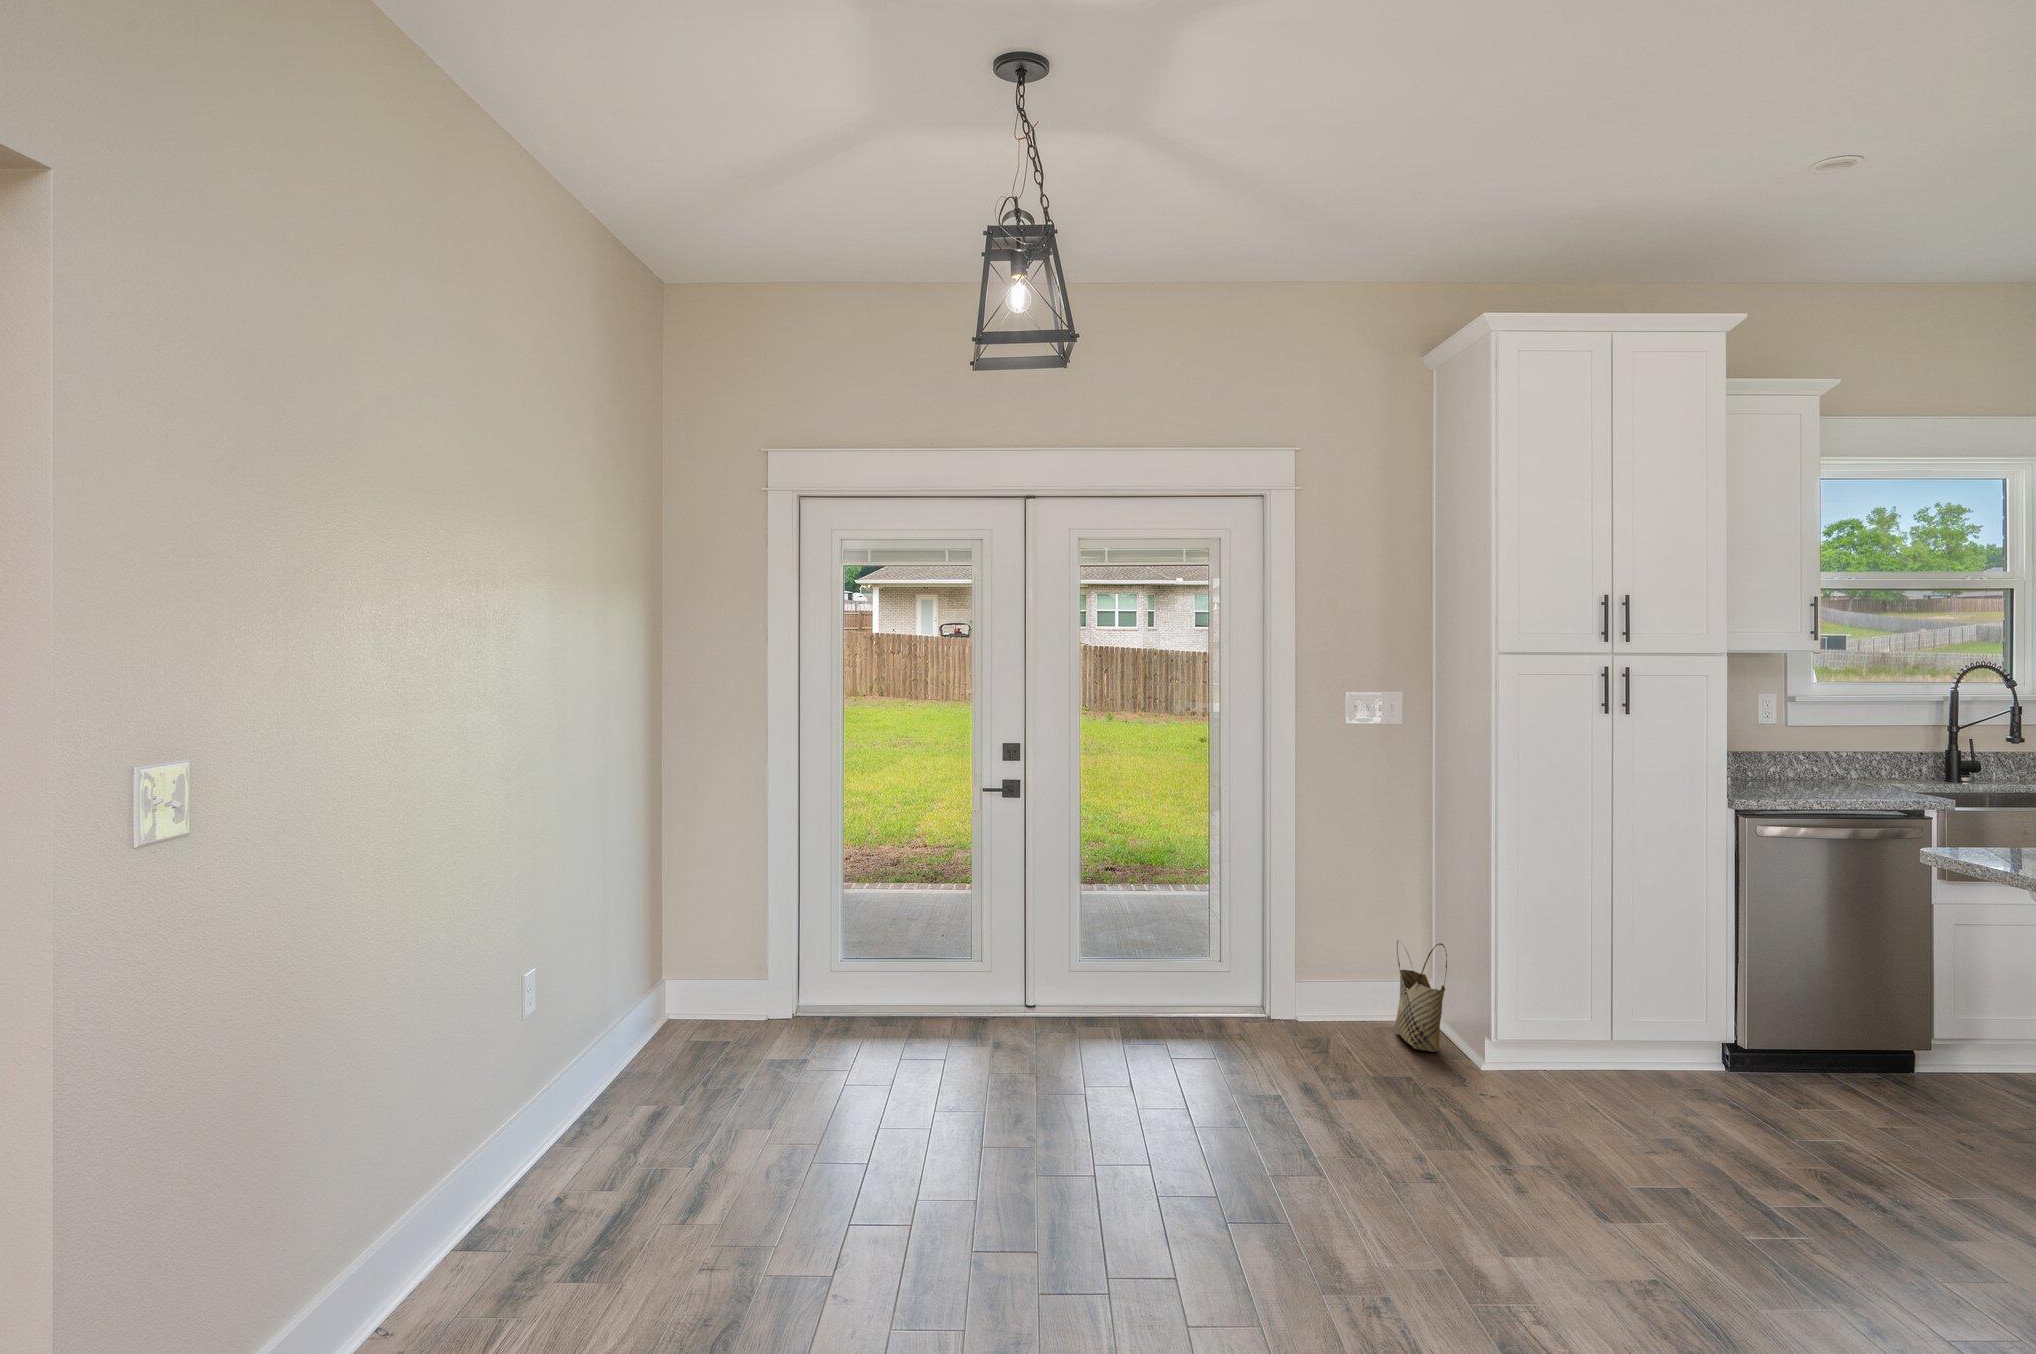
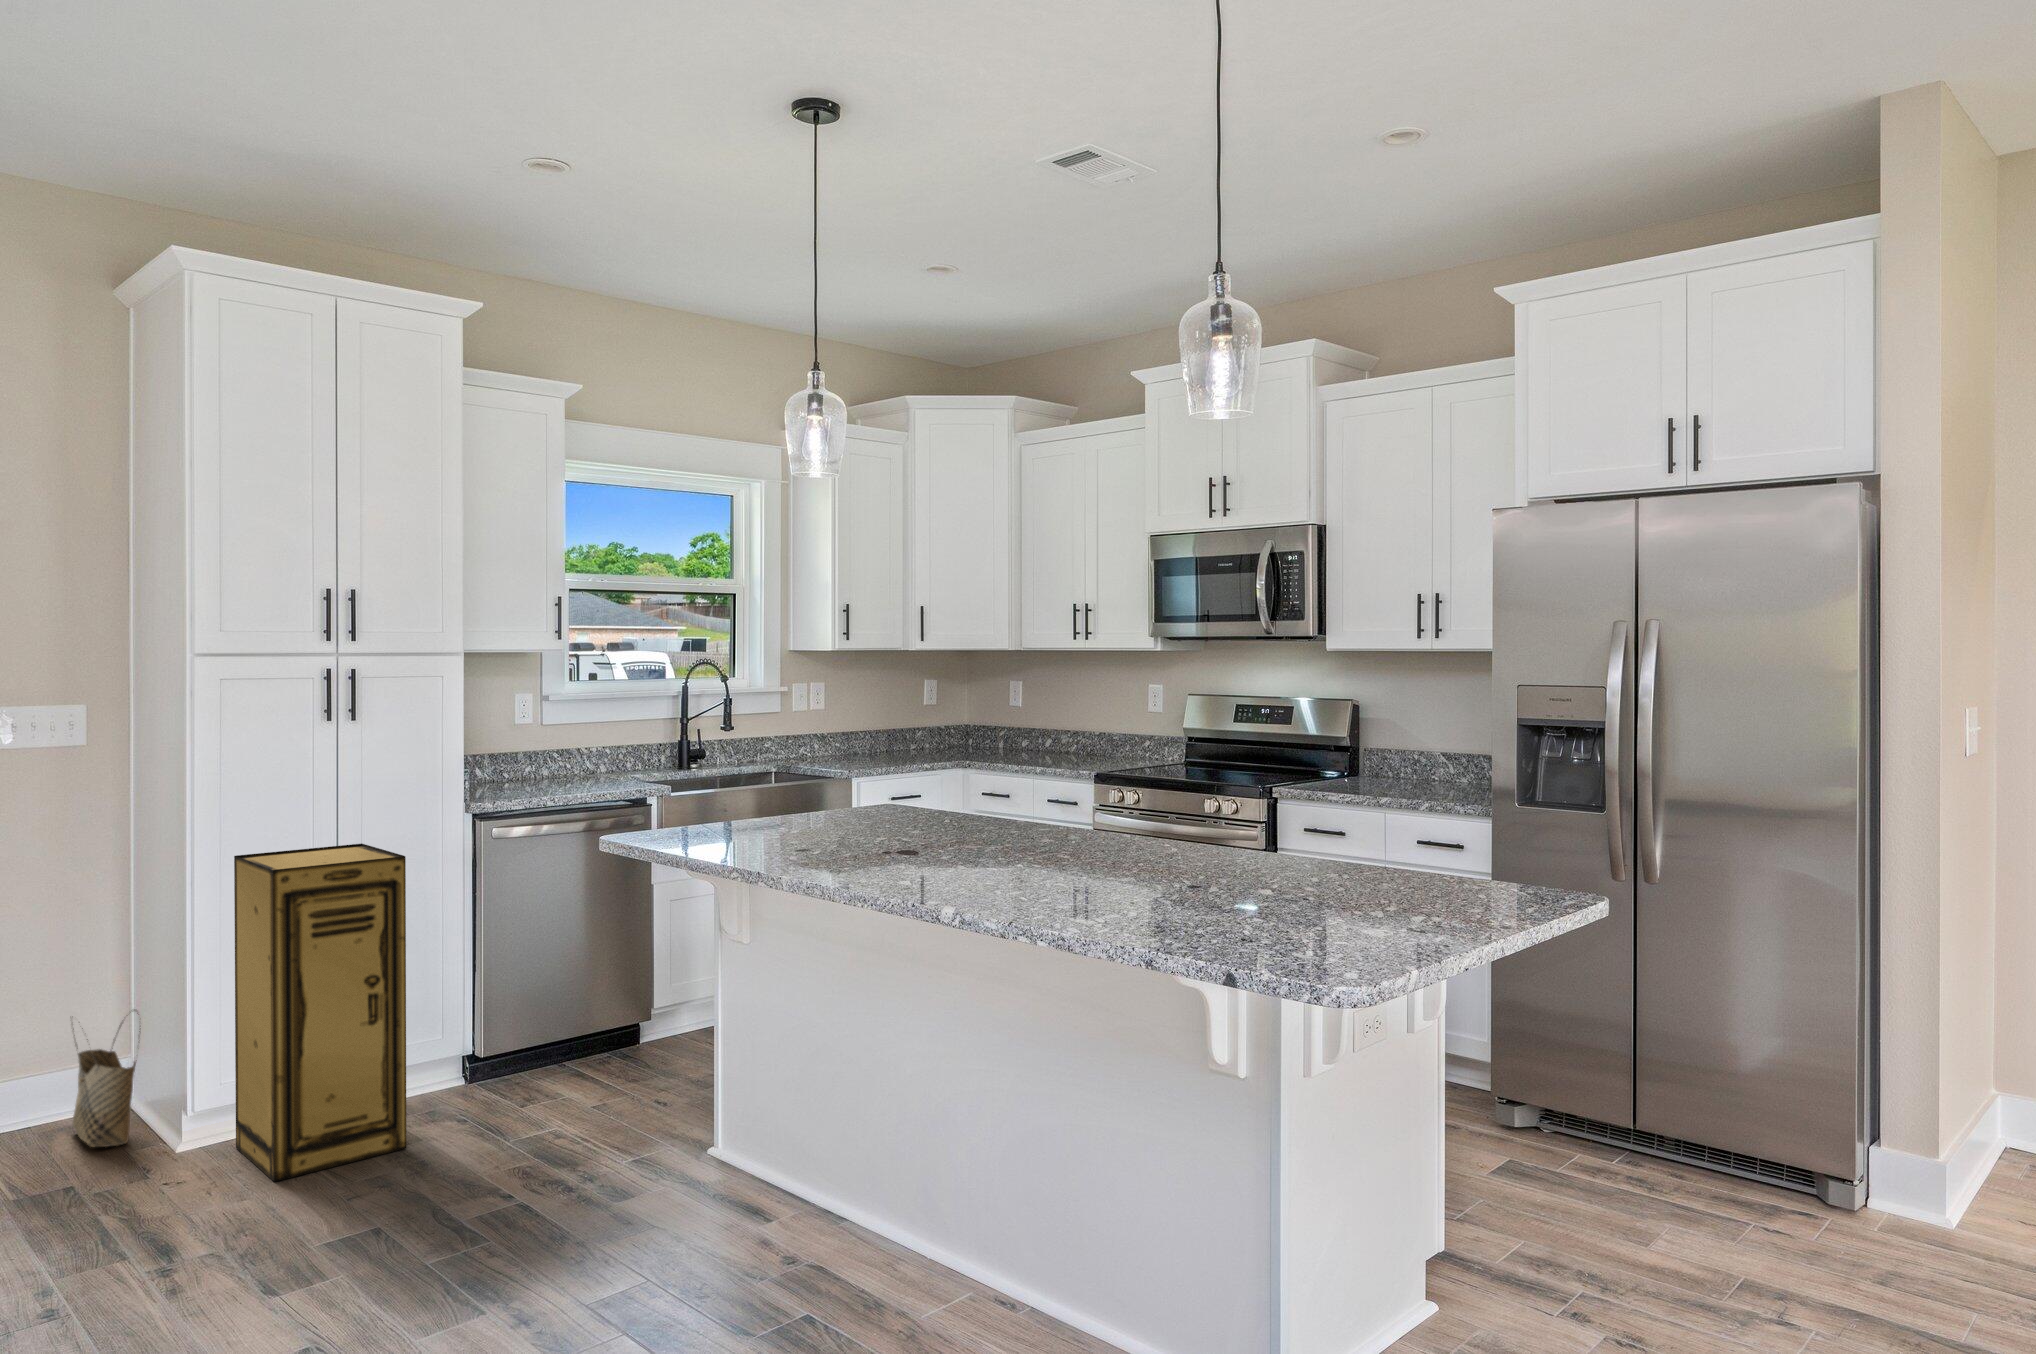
storage cabinet: none [1527,826,1689,1118] -> present [234,843,406,1182]

